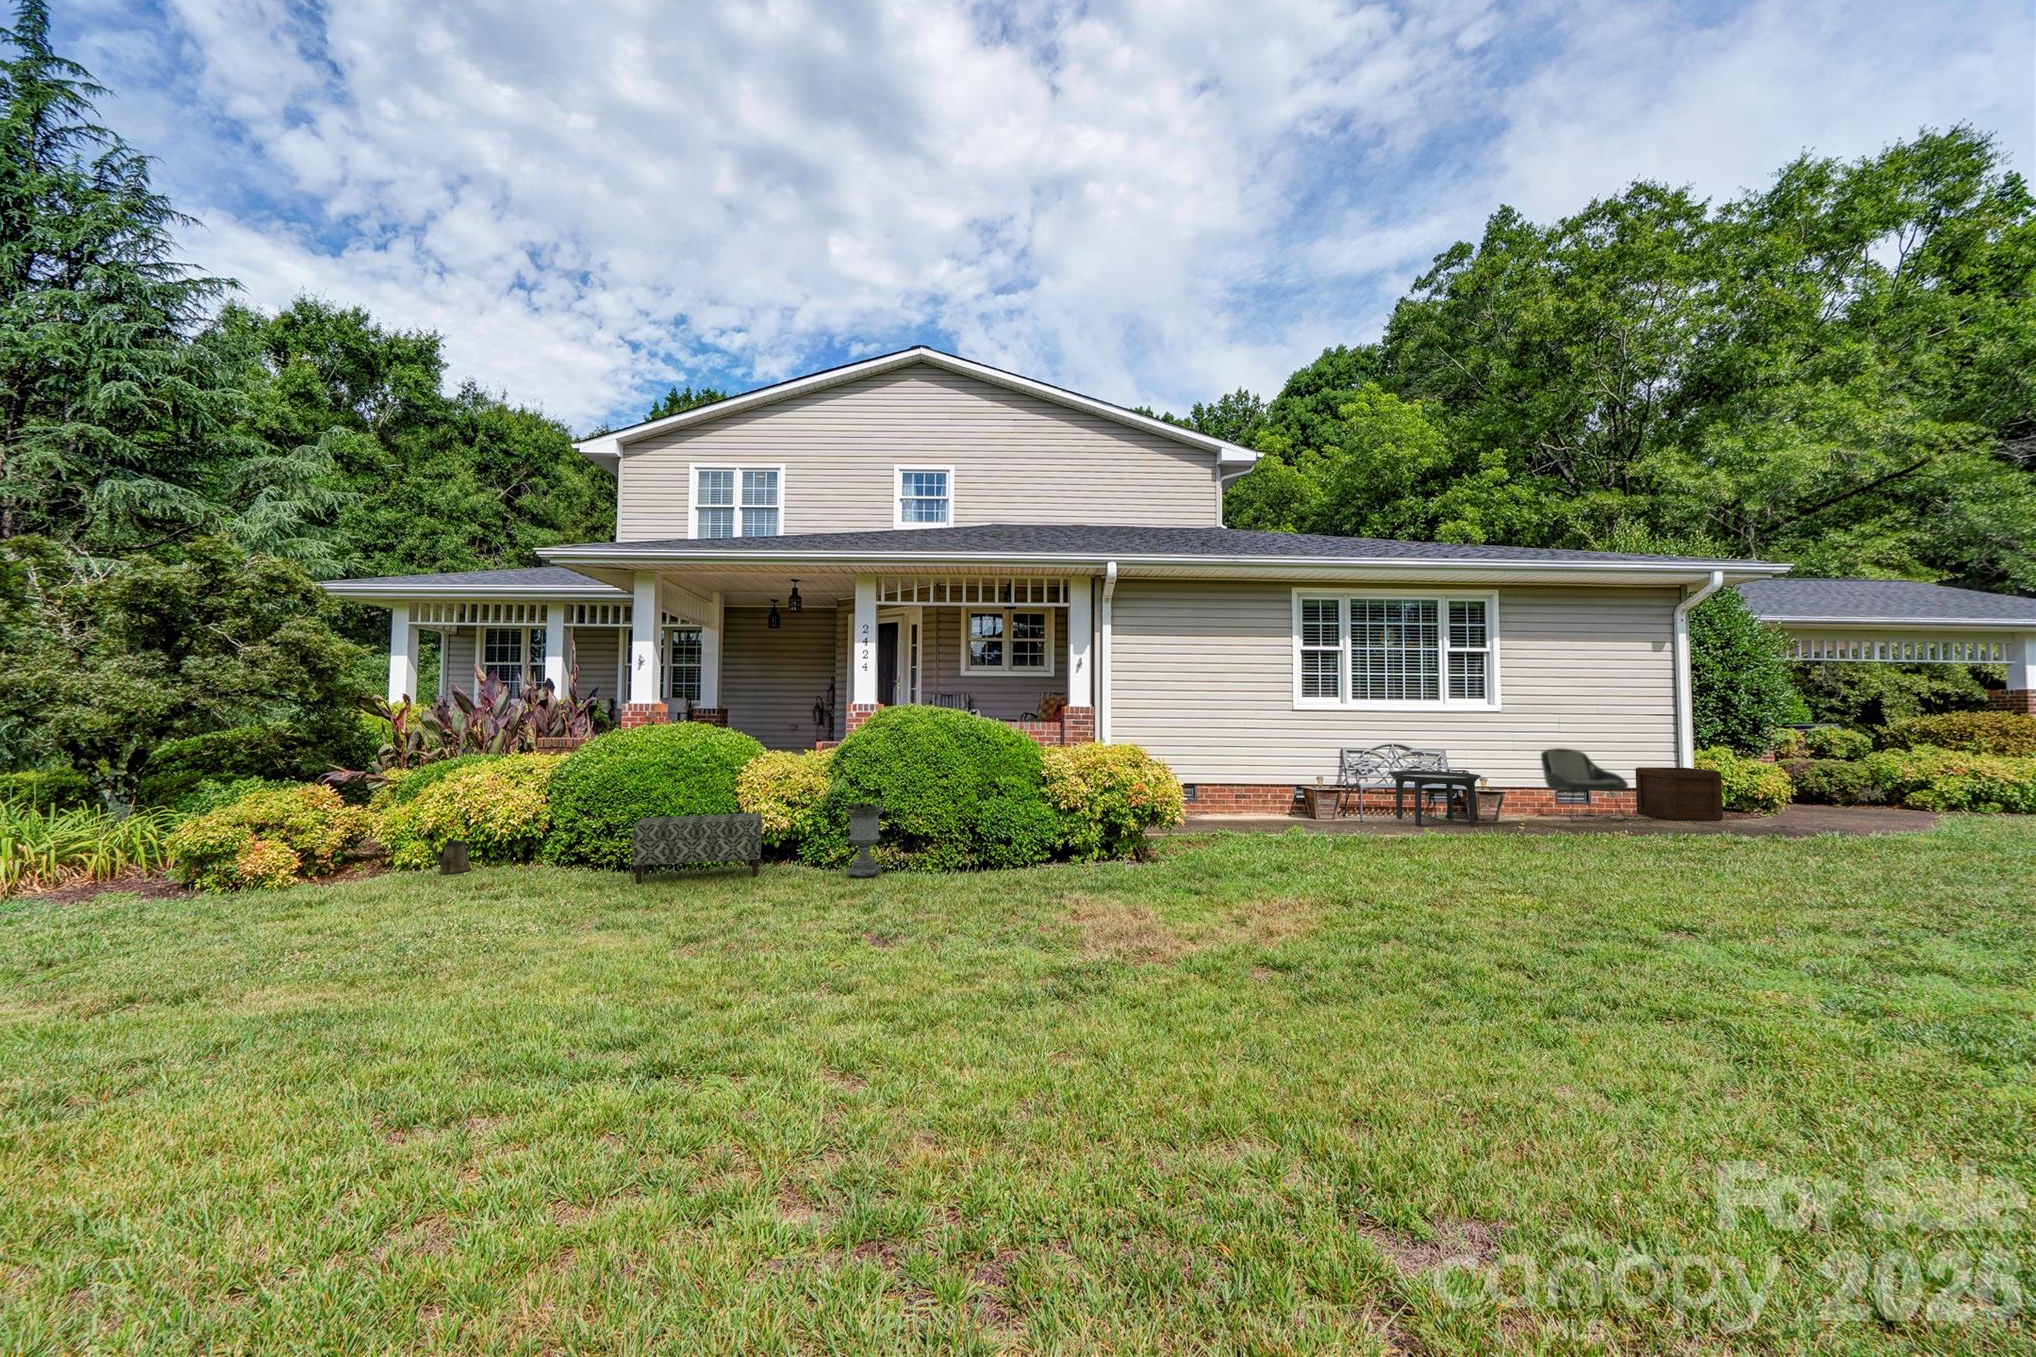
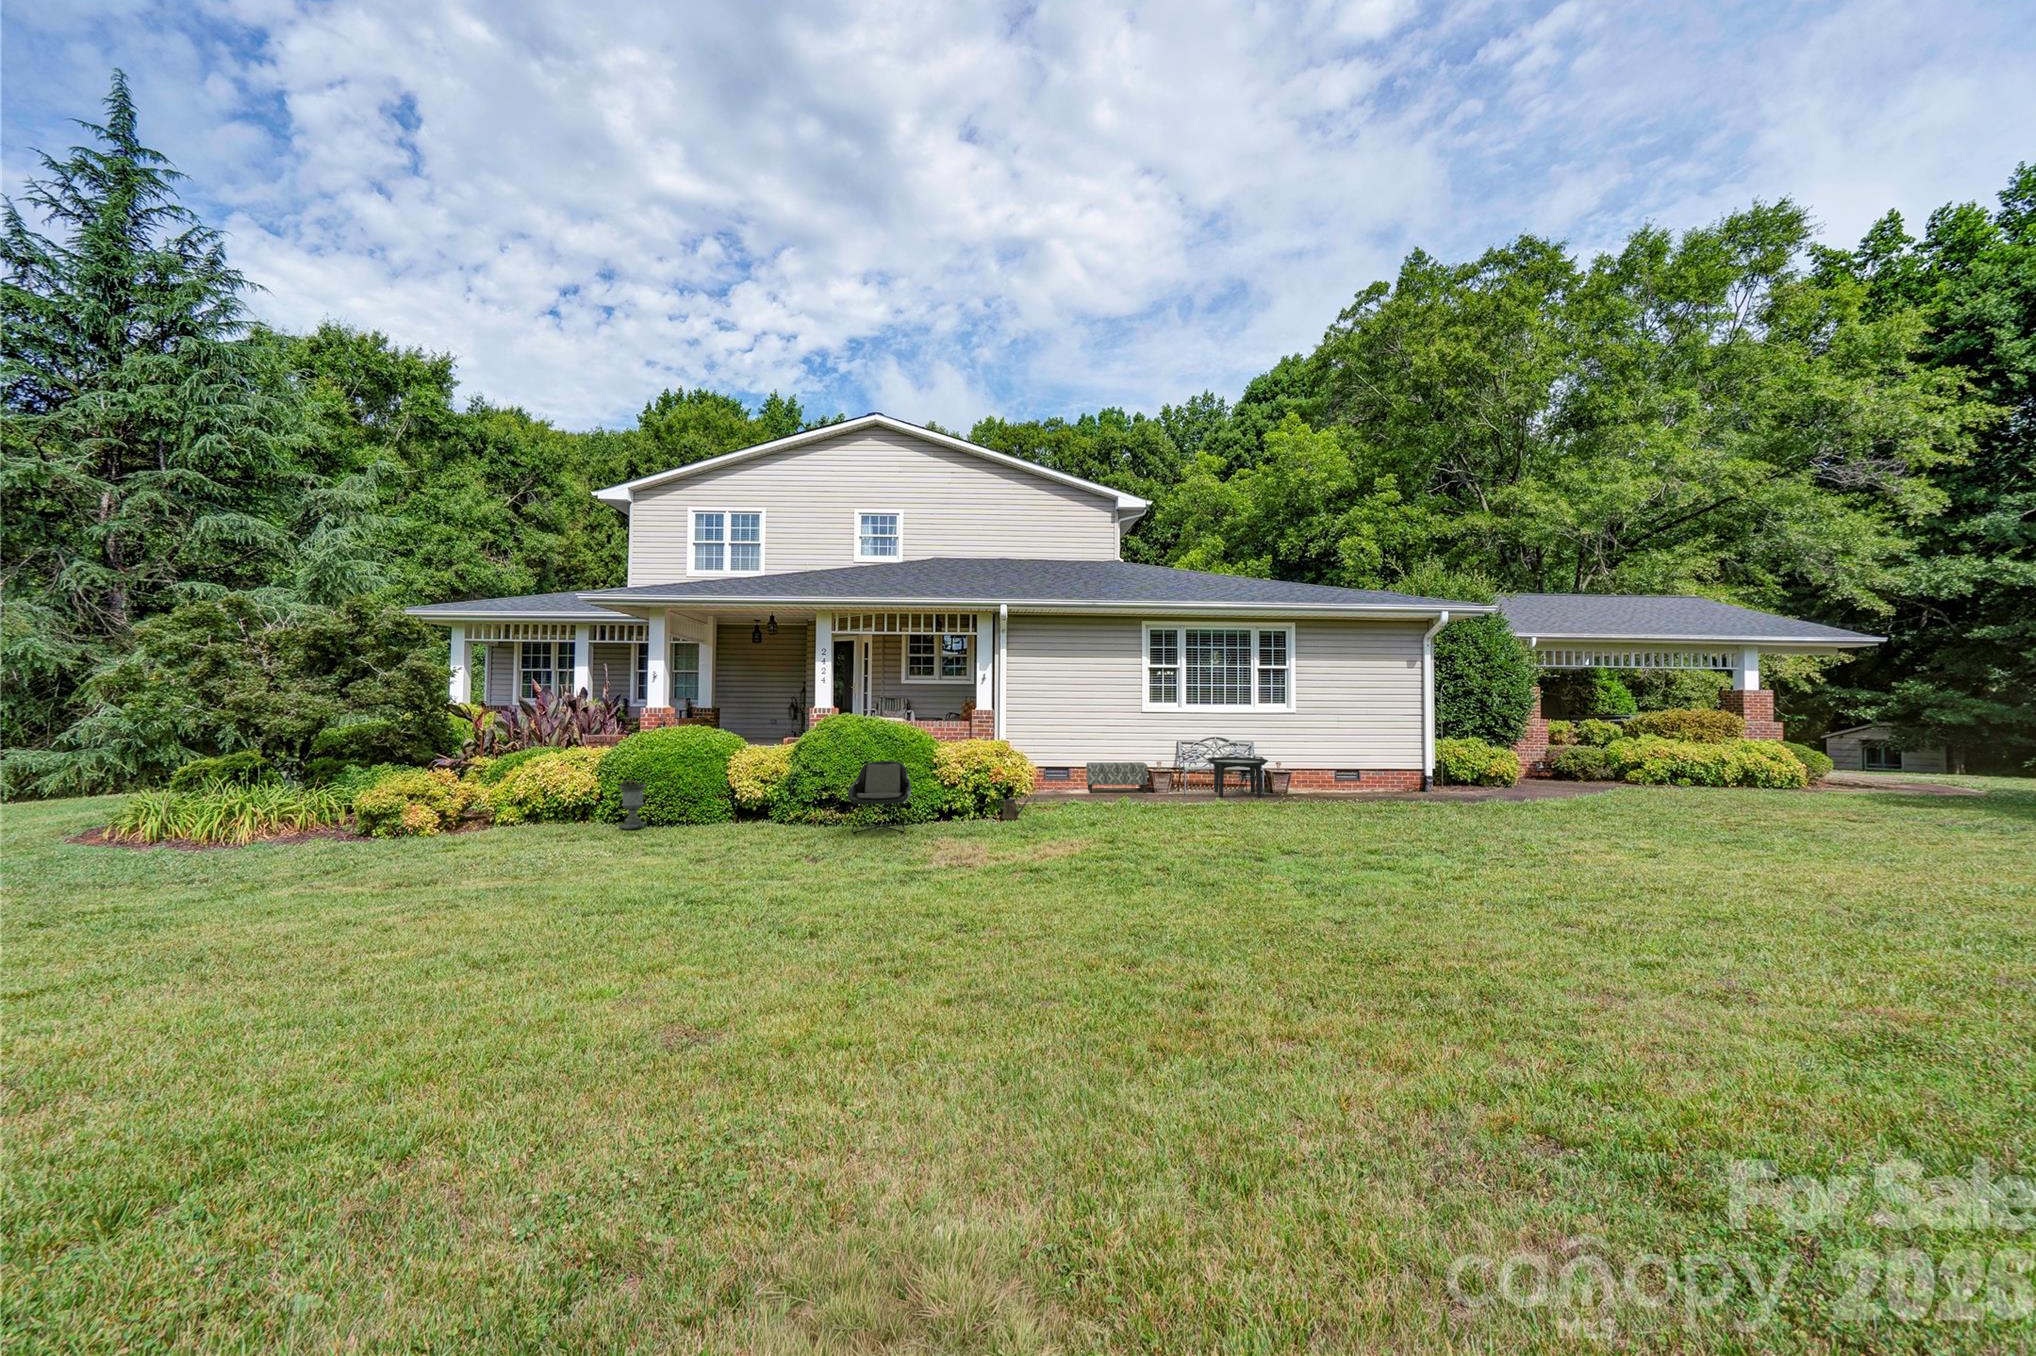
lounge chair: present [1539,748,1628,822] -> present [848,761,912,834]
wooden crate: present [1635,767,1723,821] -> none [1397,754,1447,793]
planter: present [845,800,884,877] -> present [618,780,647,830]
bench: present [632,813,762,883] -> present [1086,762,1148,793]
watering can: present [426,840,471,874] -> present [998,798,1030,820]

